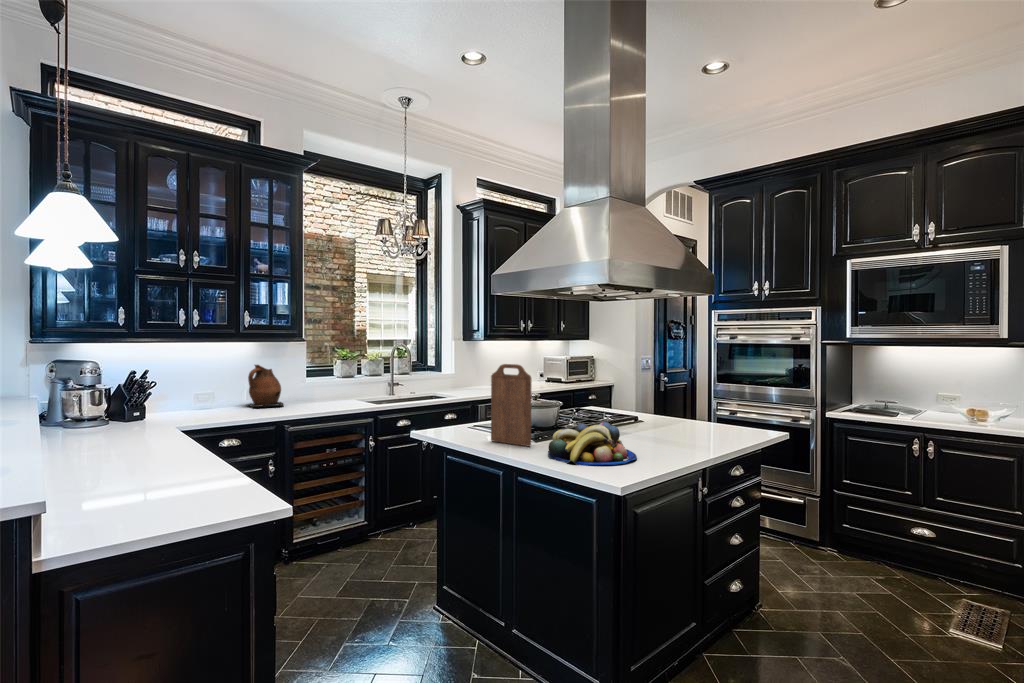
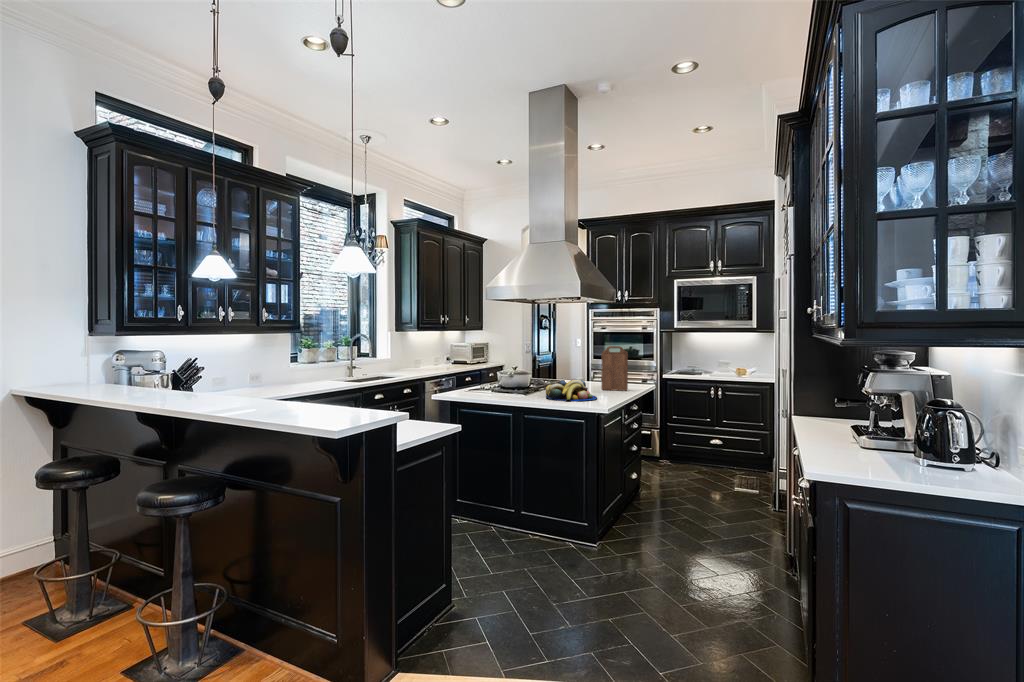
cutting board: present [491,364,532,446] -> present [601,346,628,391]
ceramic pitcher: present [248,365,284,407] -> none [256,354,291,388]

